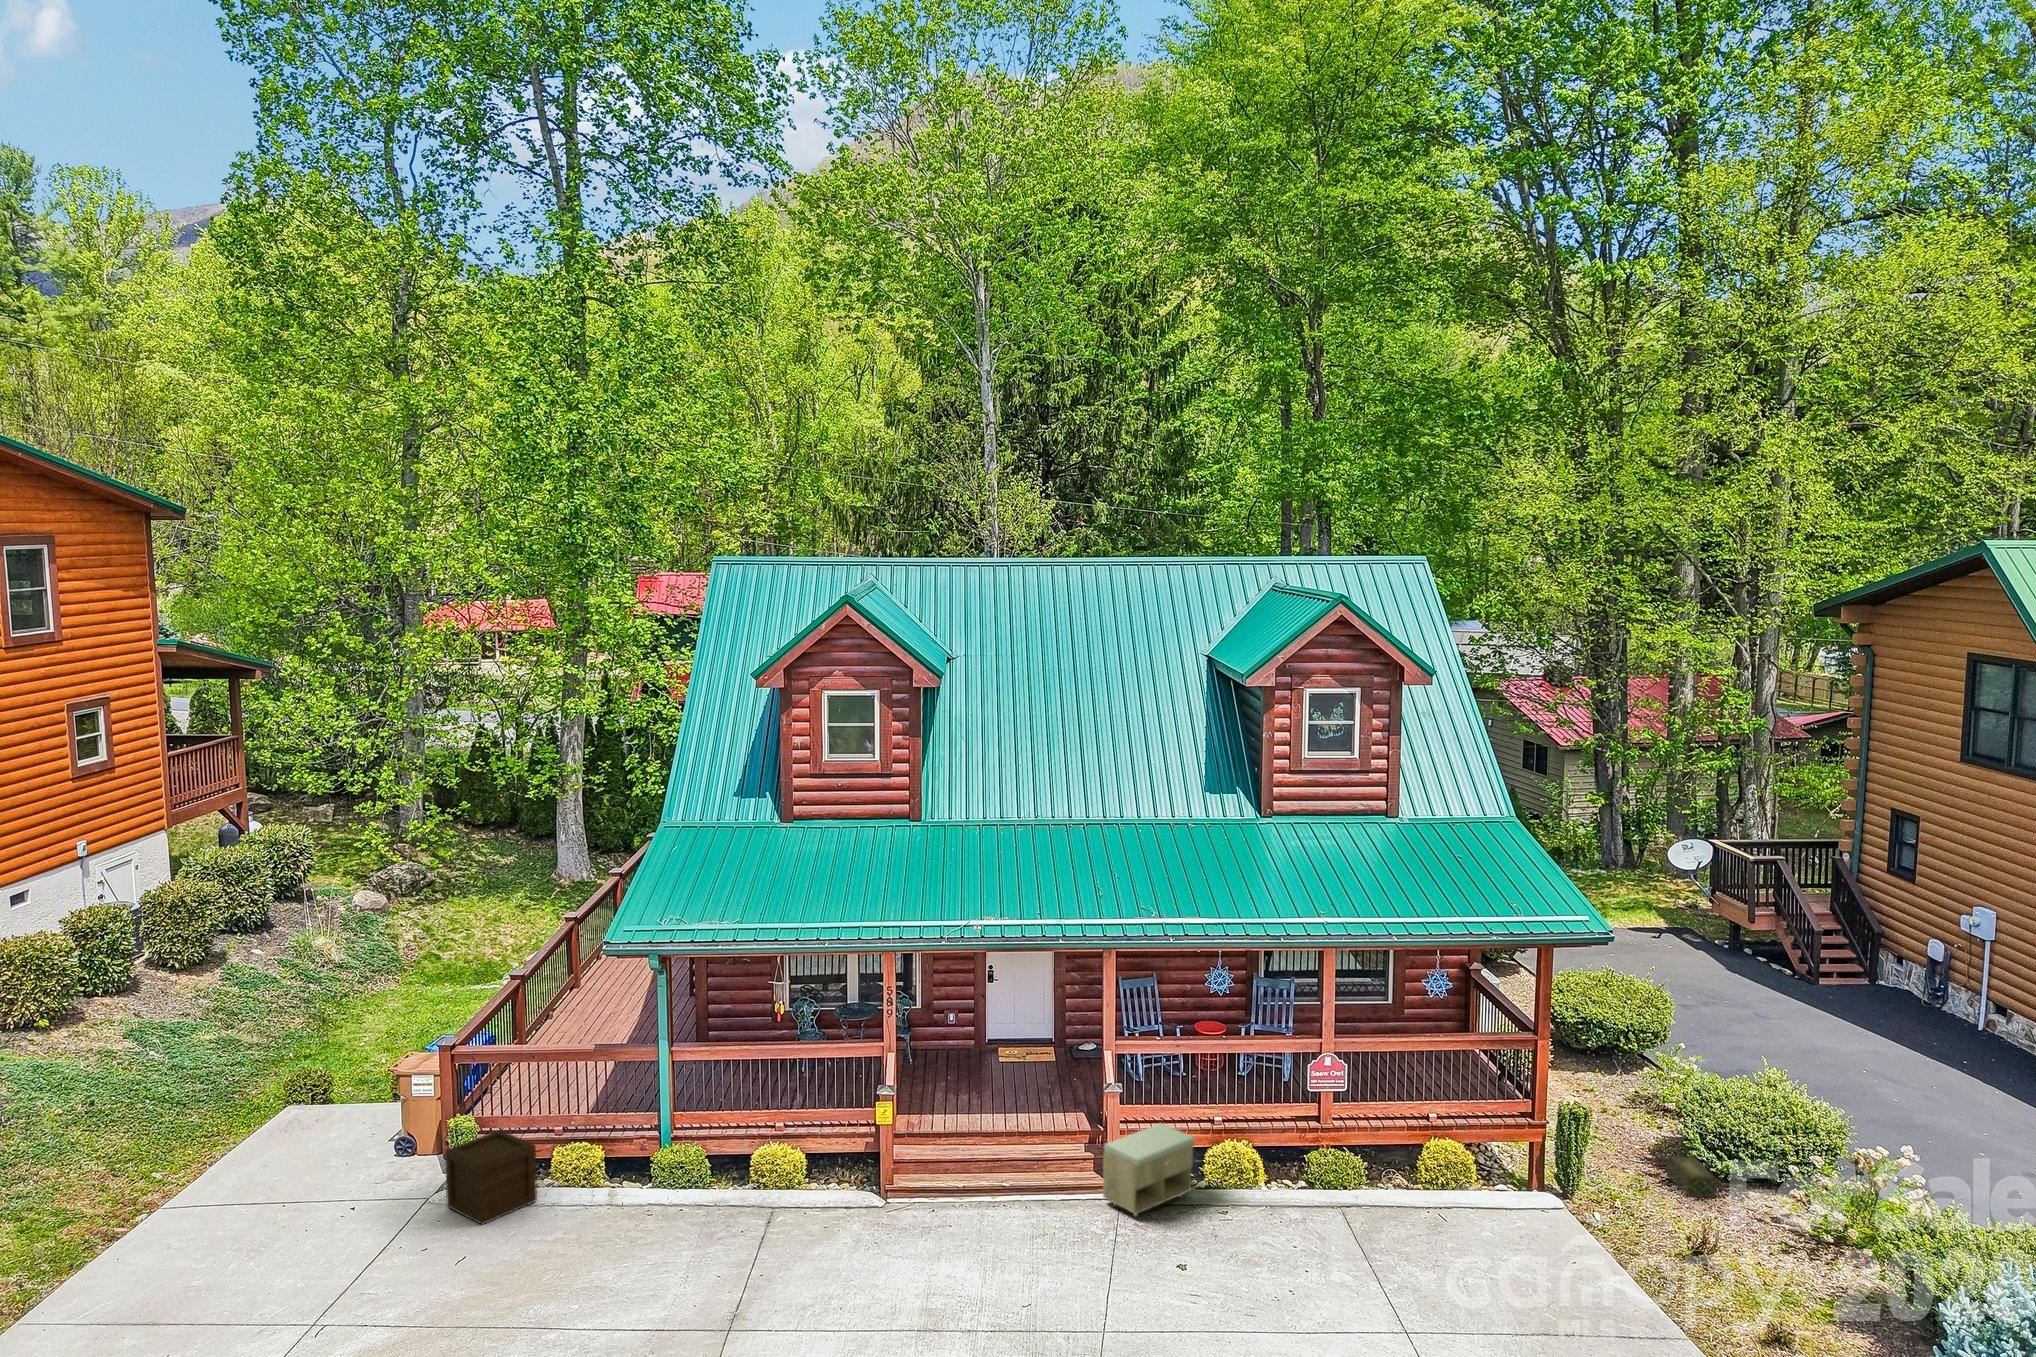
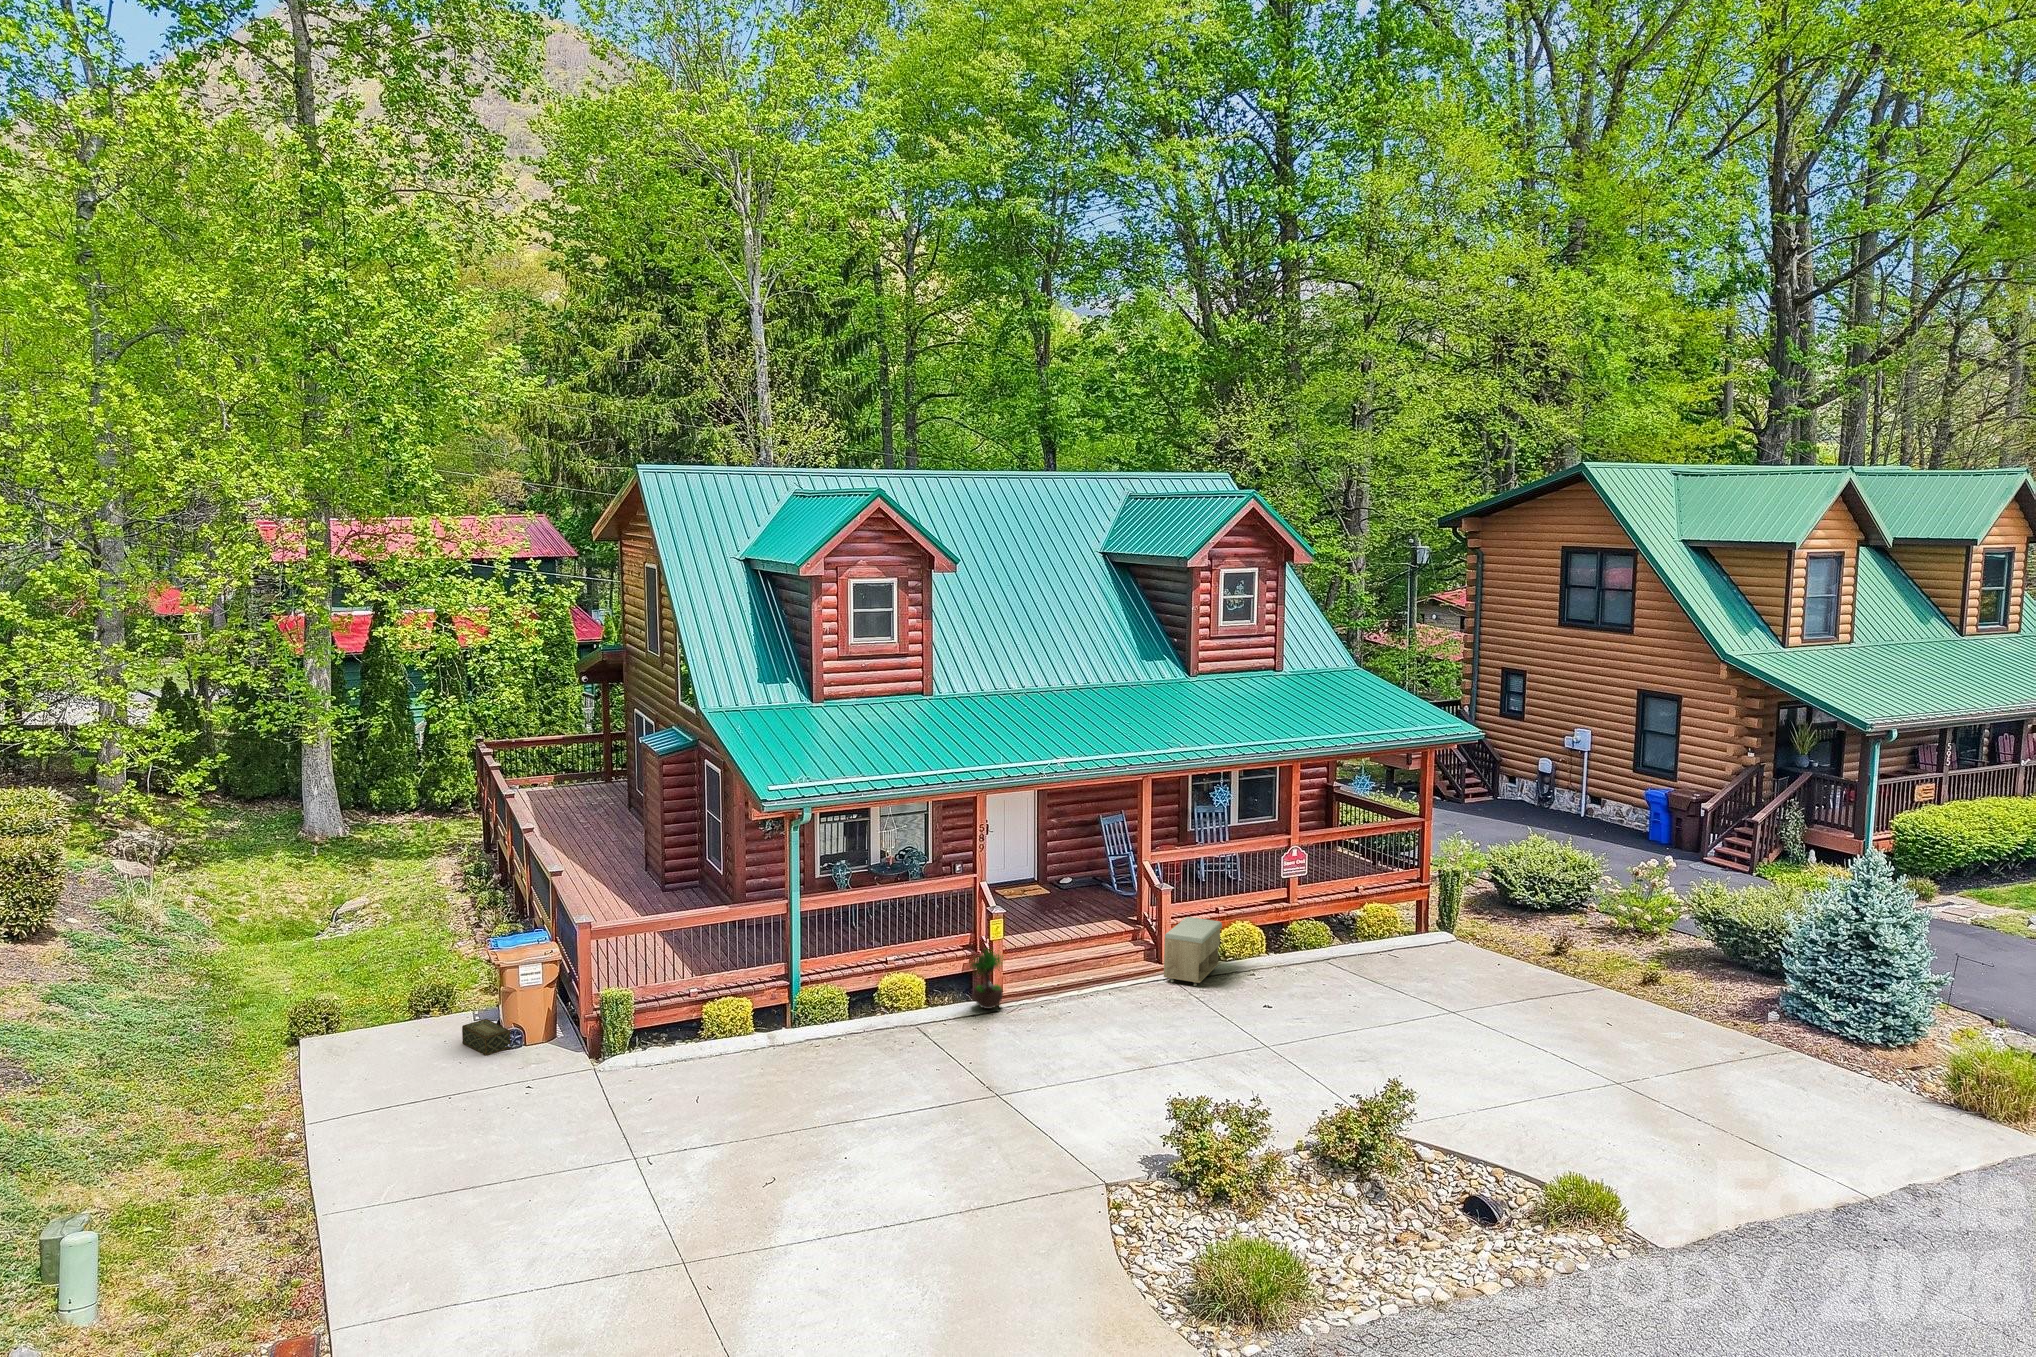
potted tree: none [837,1126,888,1203] -> present [970,950,1003,1009]
wooden crate: present [445,1130,537,1224] -> none [618,995,700,1075]
woven basket: present [1667,1156,1717,1197] -> present [462,1019,511,1055]

